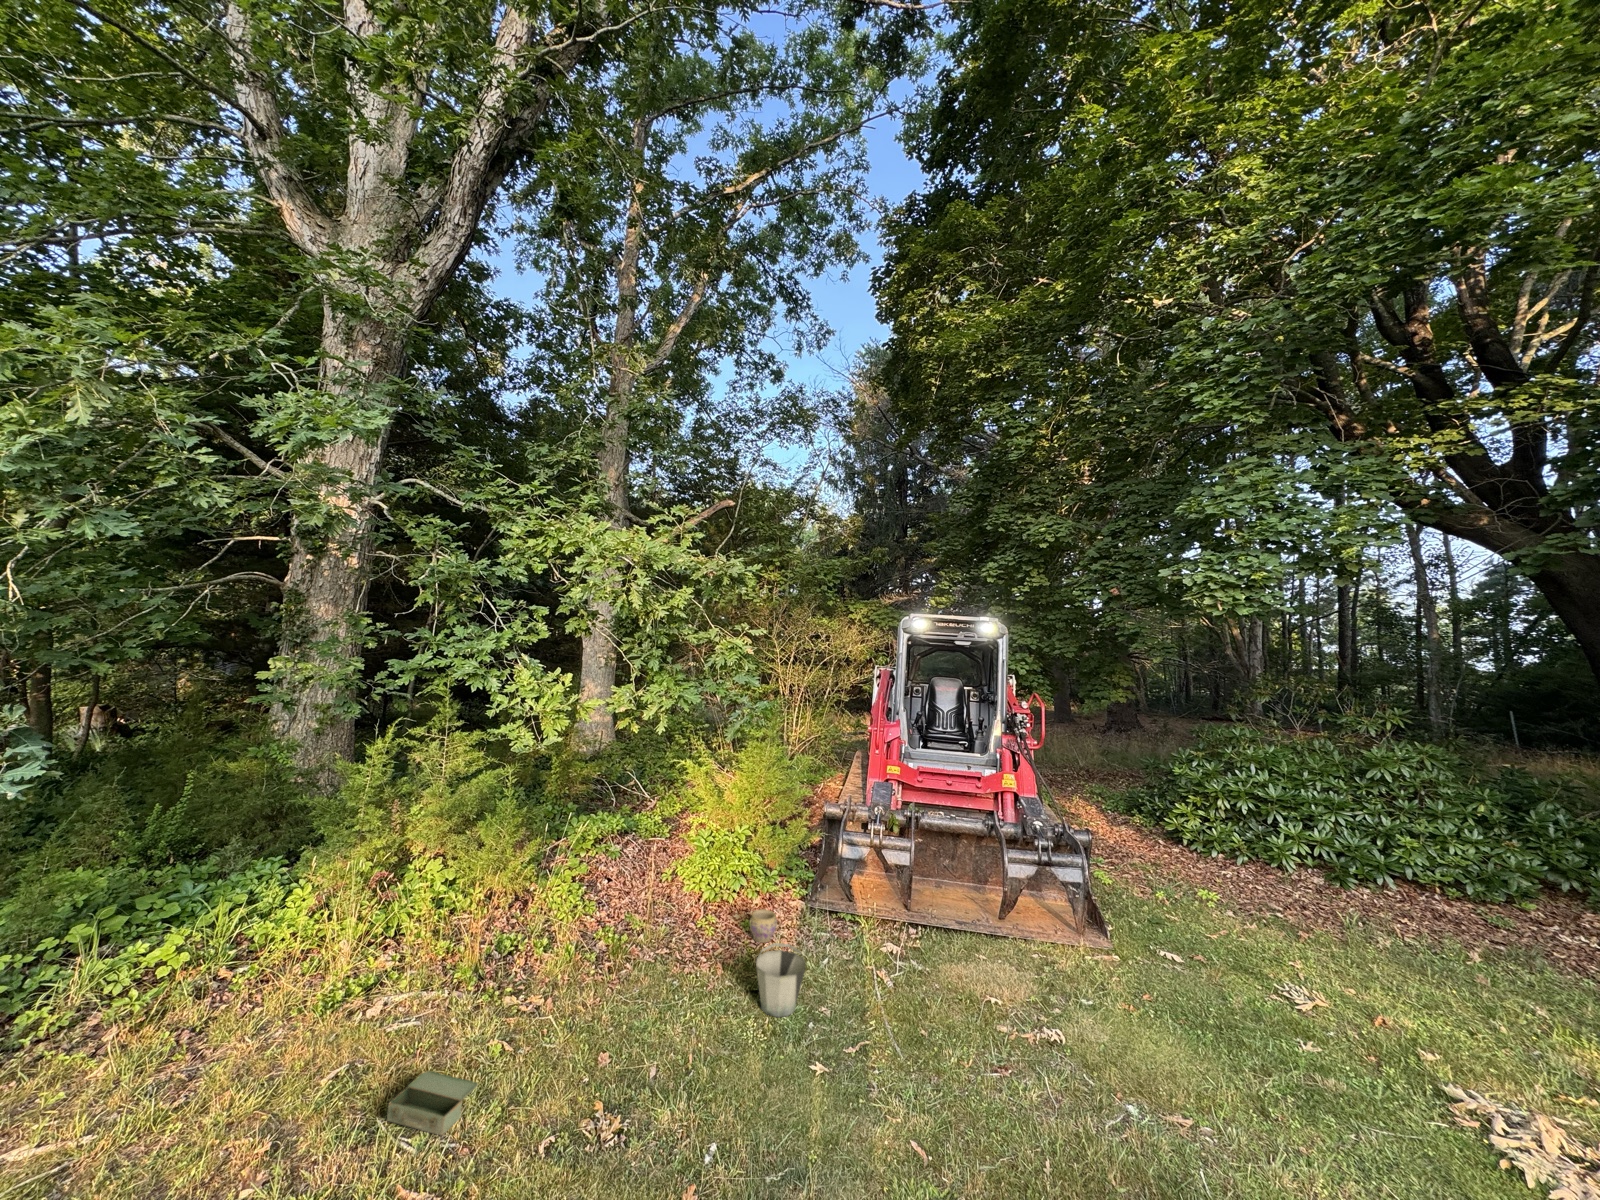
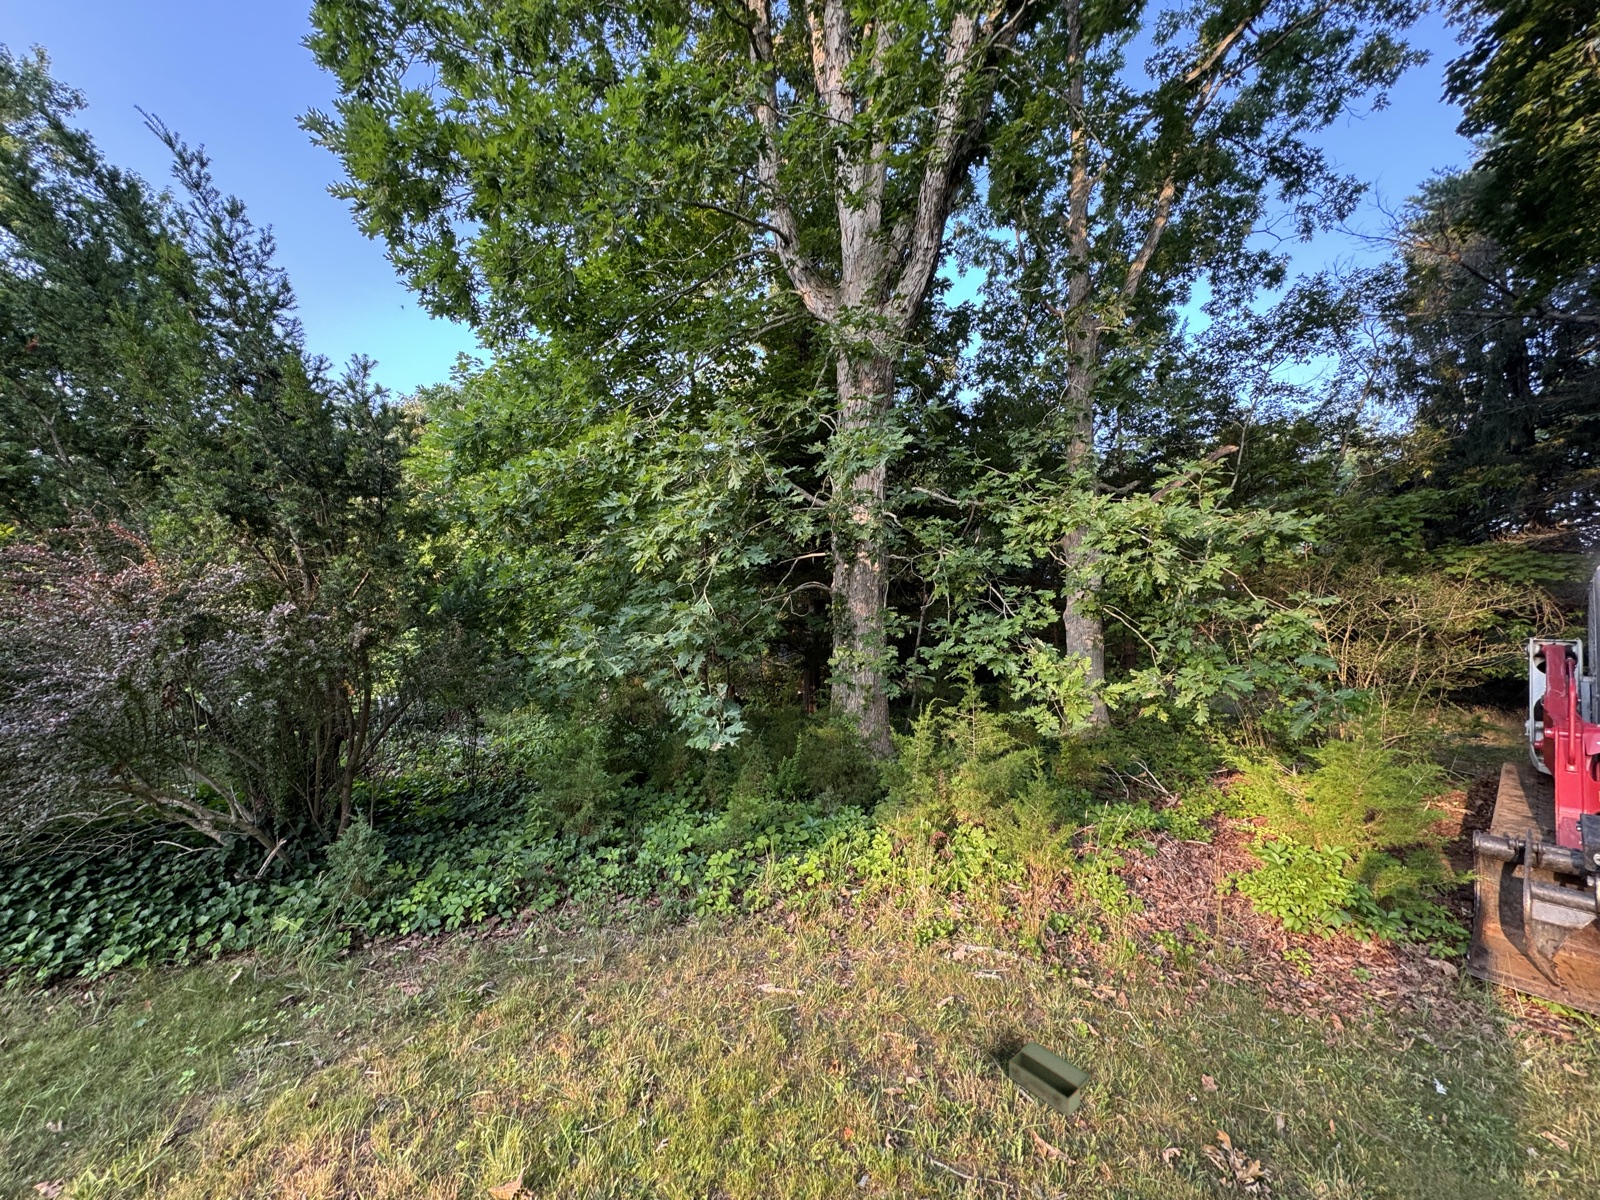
planter: present [750,909,777,943] -> none [1380,970,1434,1020]
bucket: present [756,943,805,1017] -> none [1429,1031,1541,1149]

